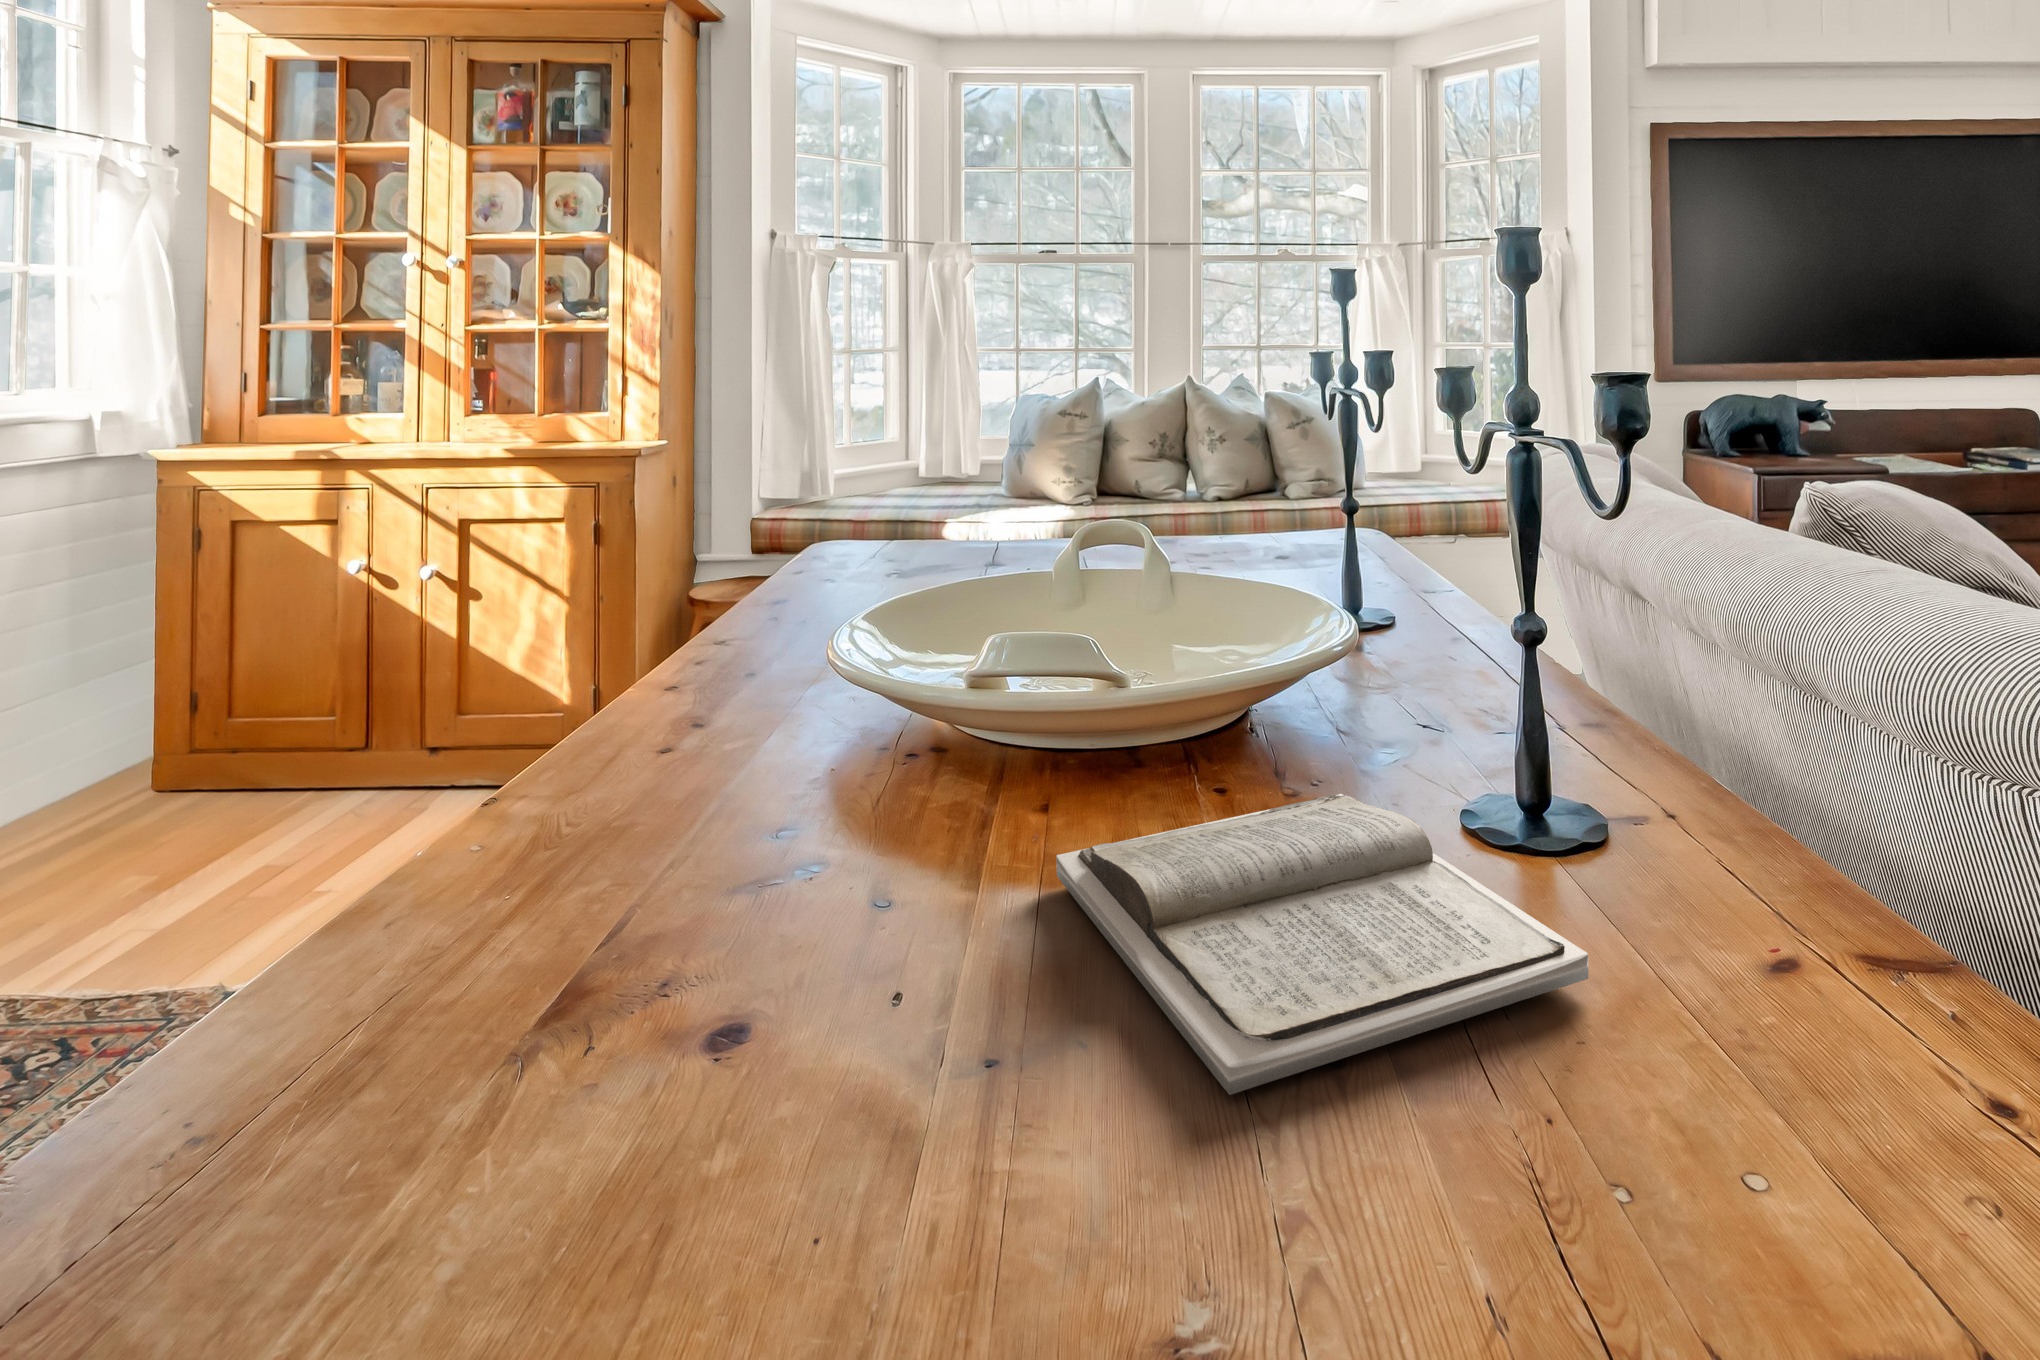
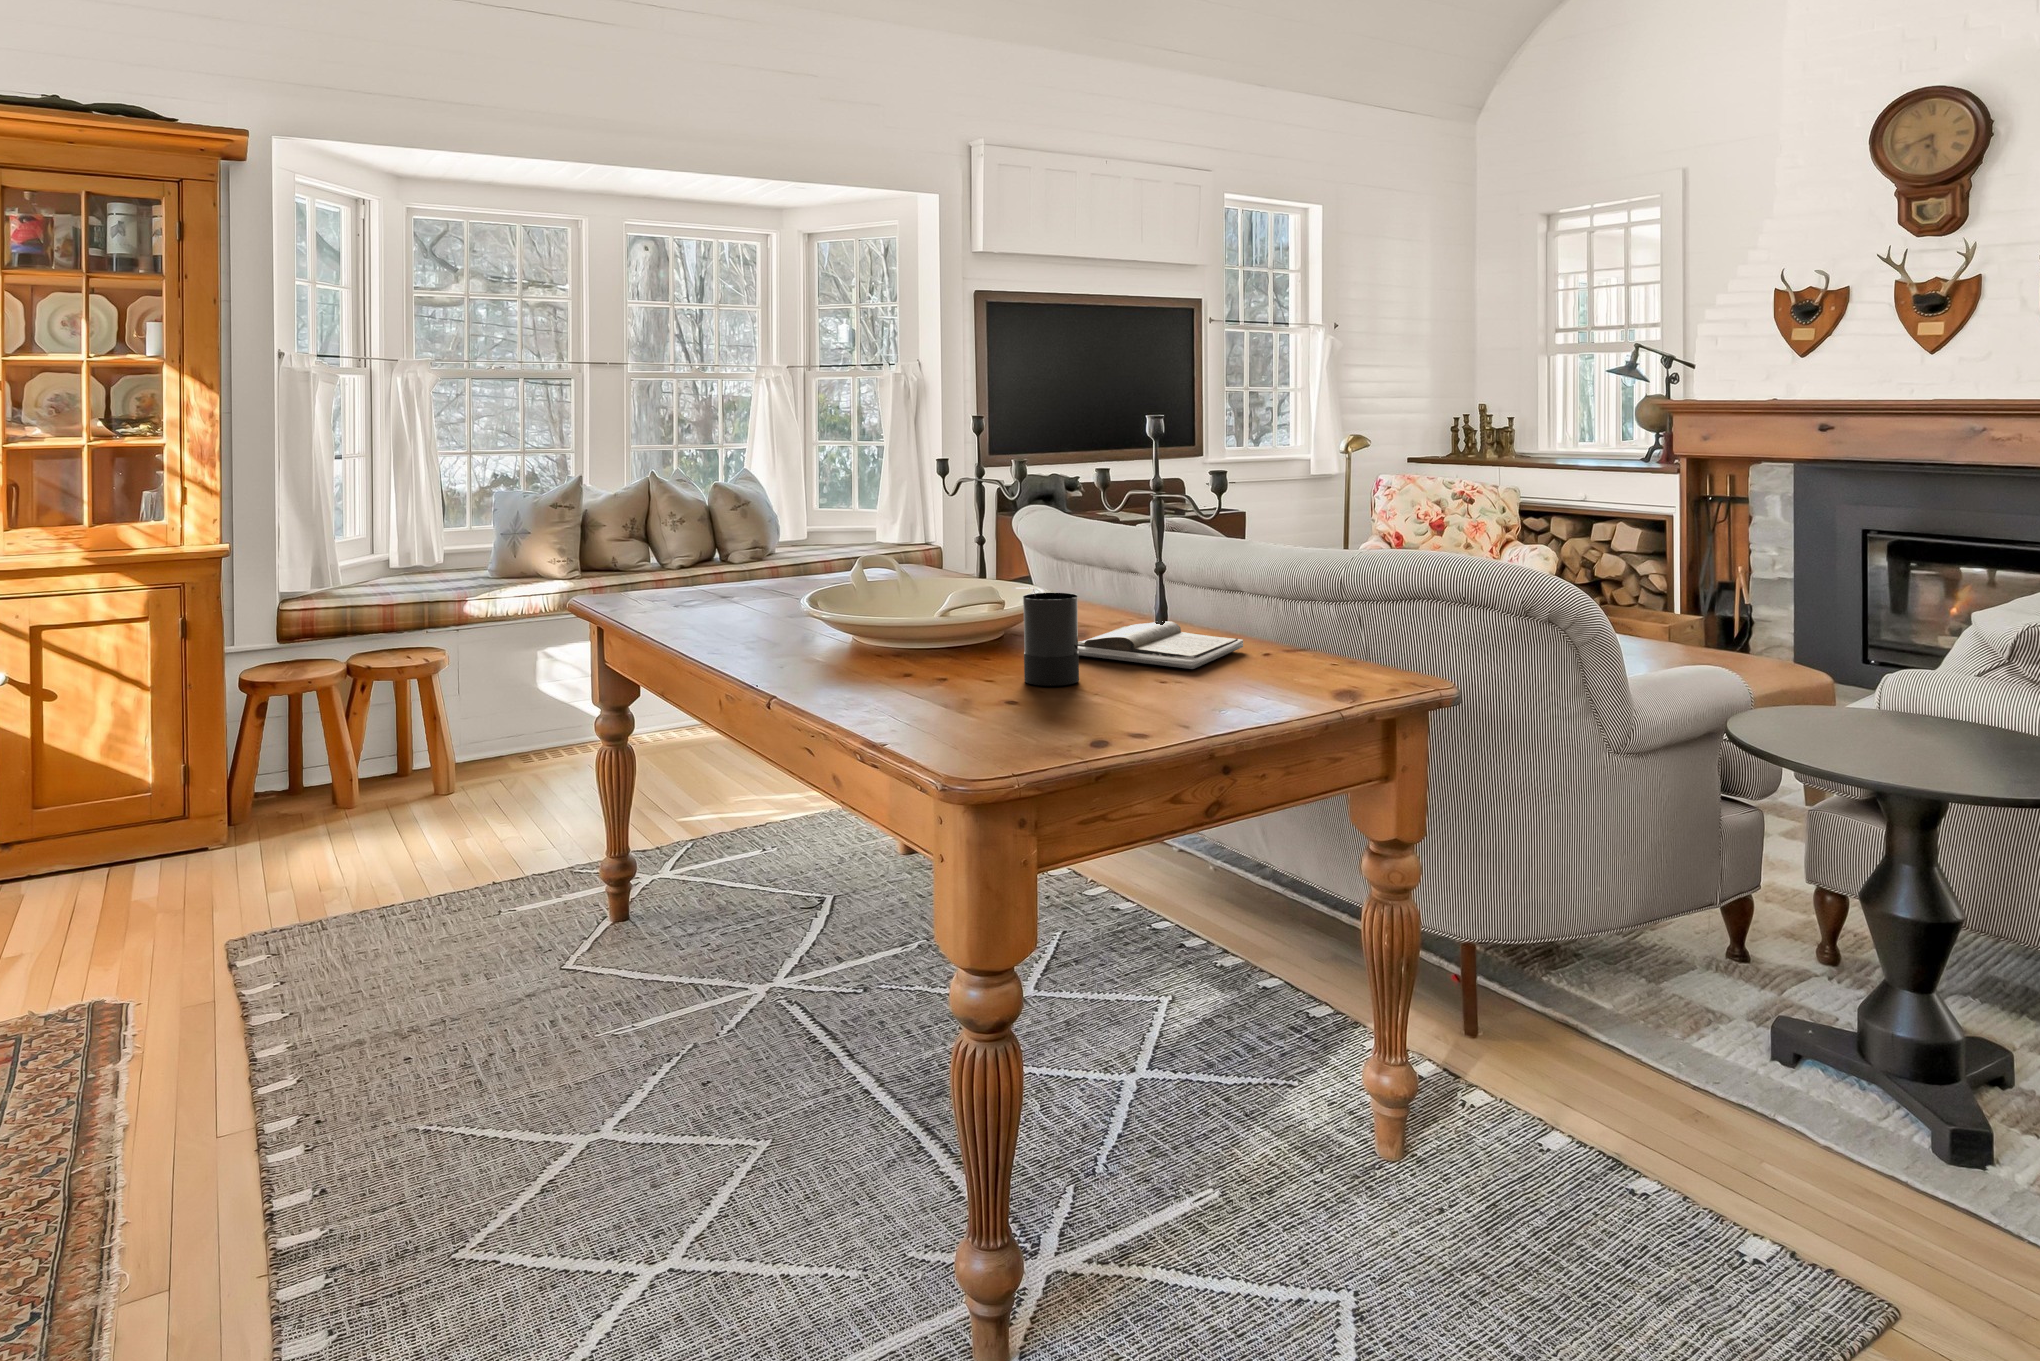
candle: none [669,706,853,1070] -> present [1017,588,1079,686]

